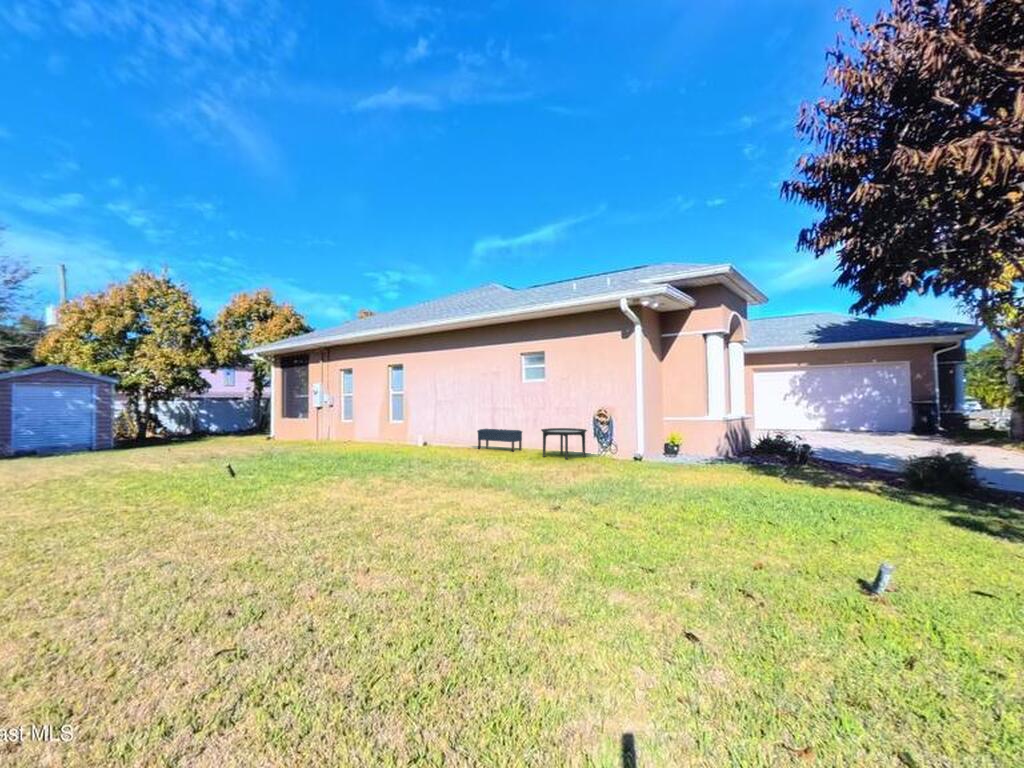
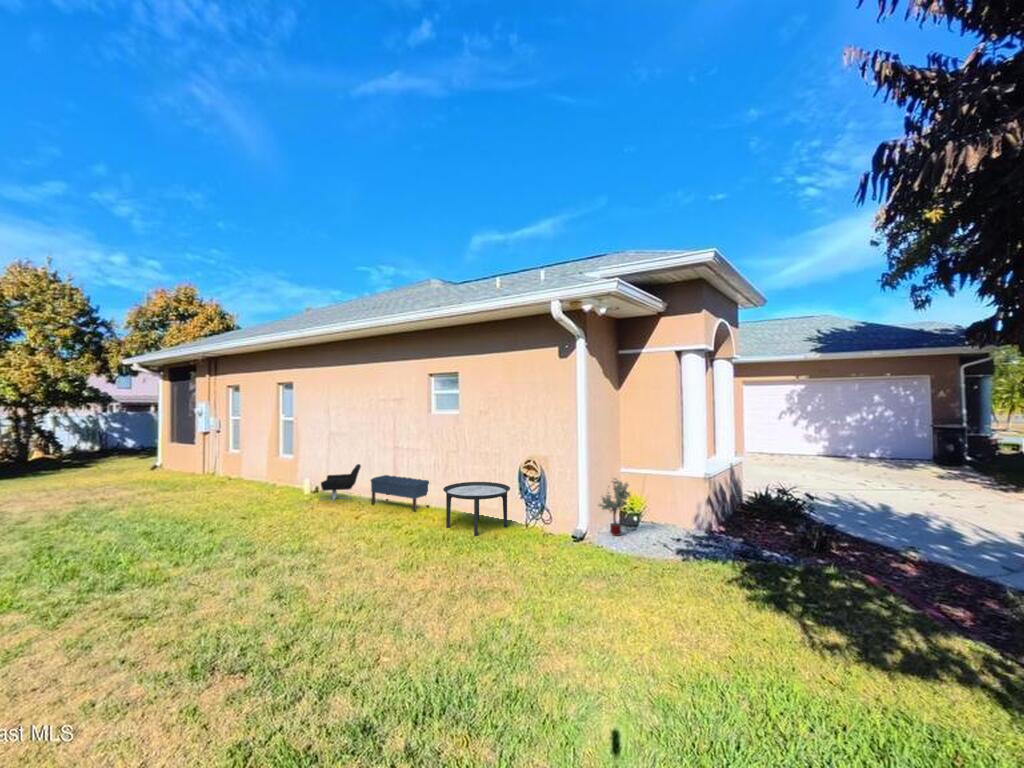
potted tree: none [650,421,673,460] -> present [598,478,630,536]
lounge chair: none [435,422,466,448] -> present [321,464,361,503]

